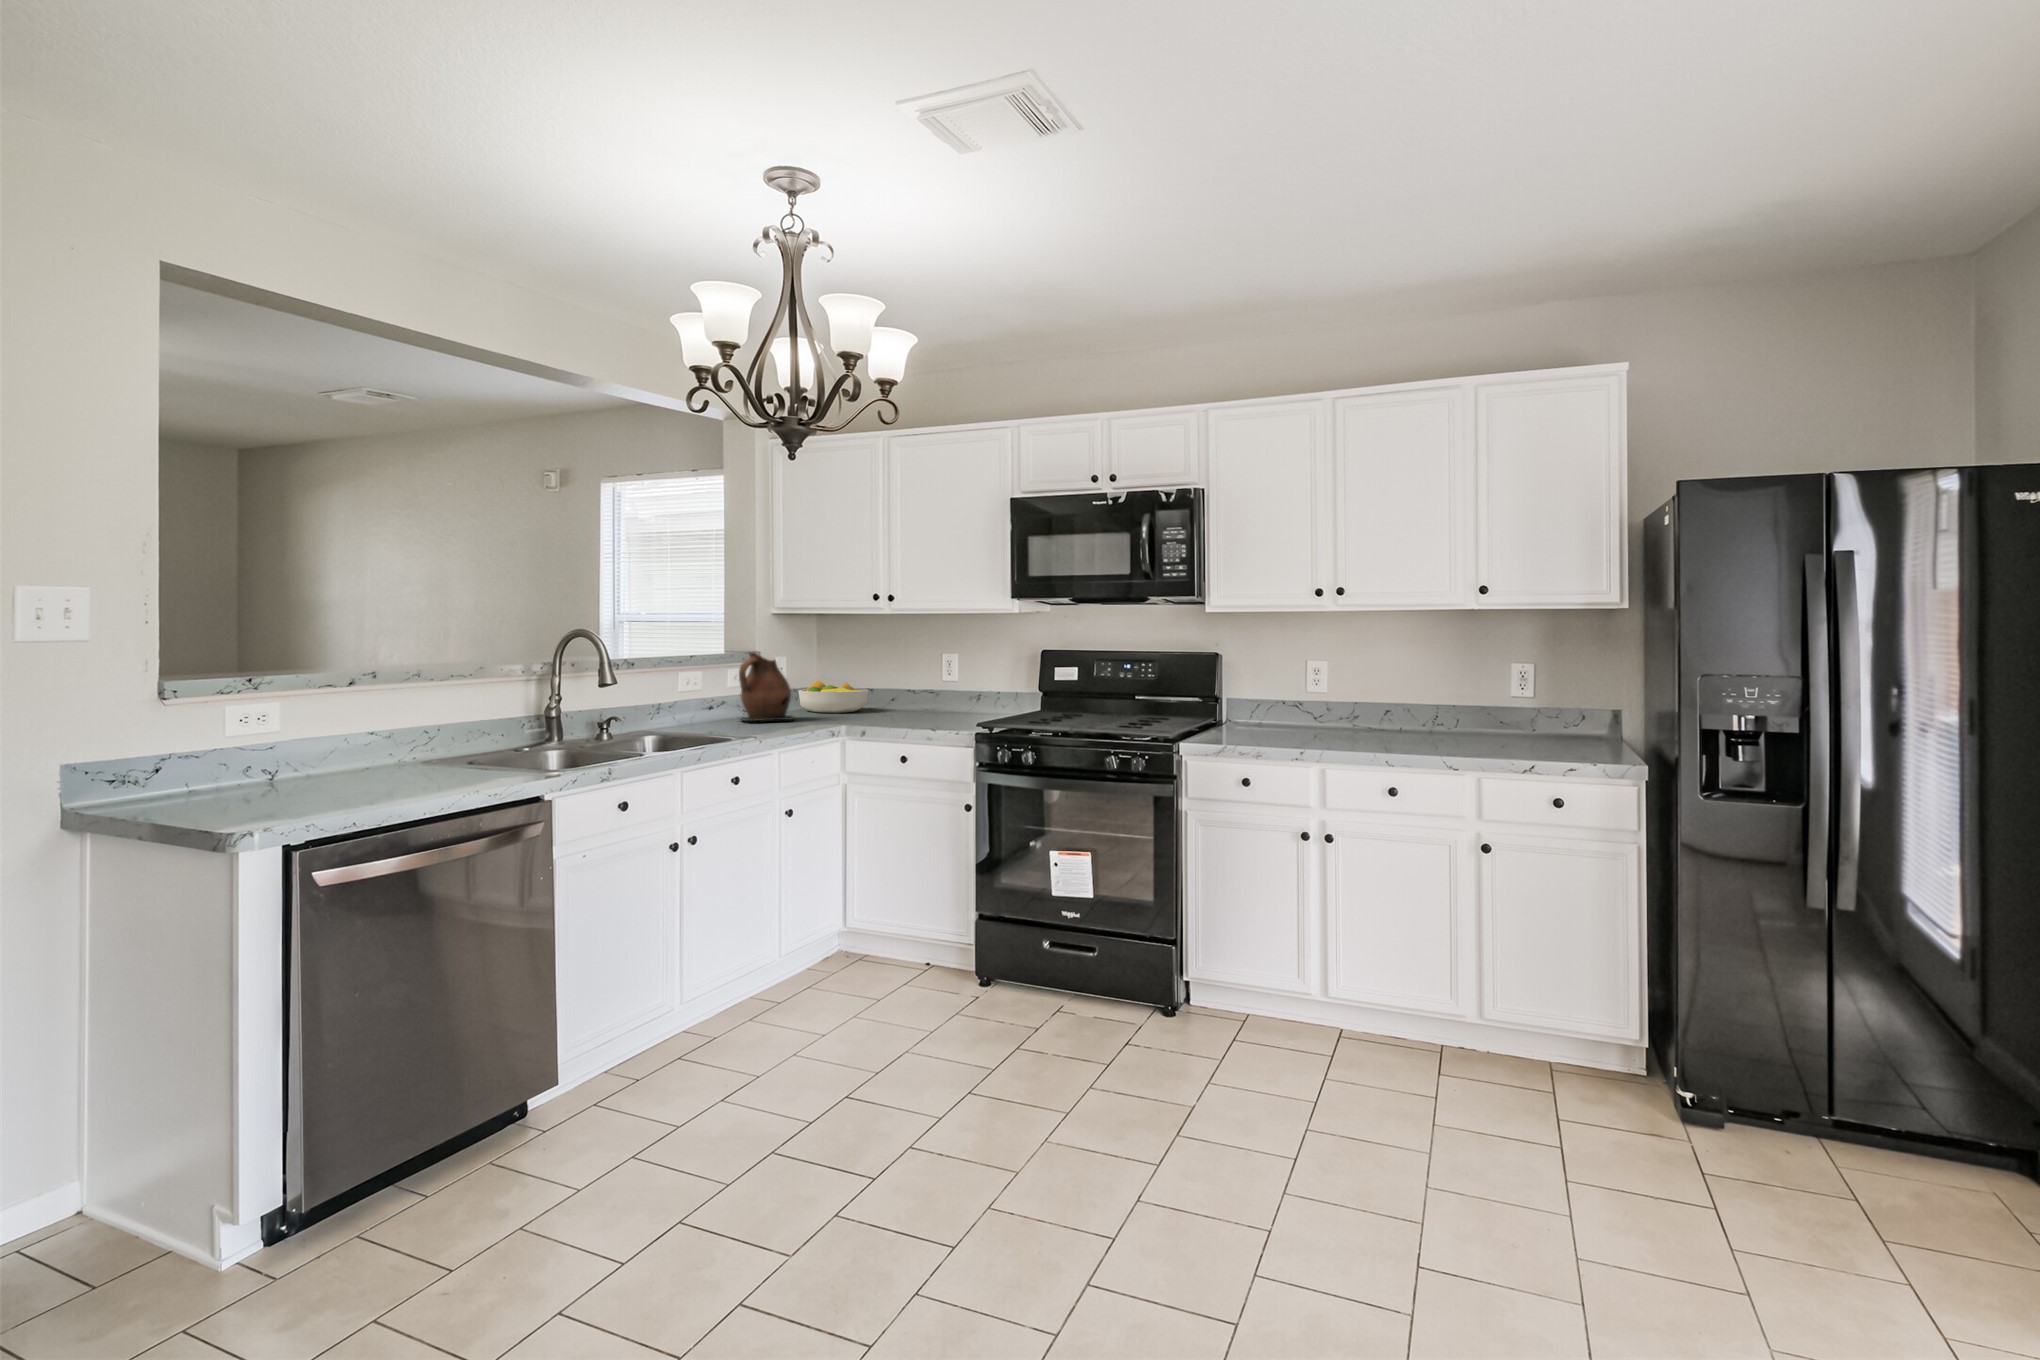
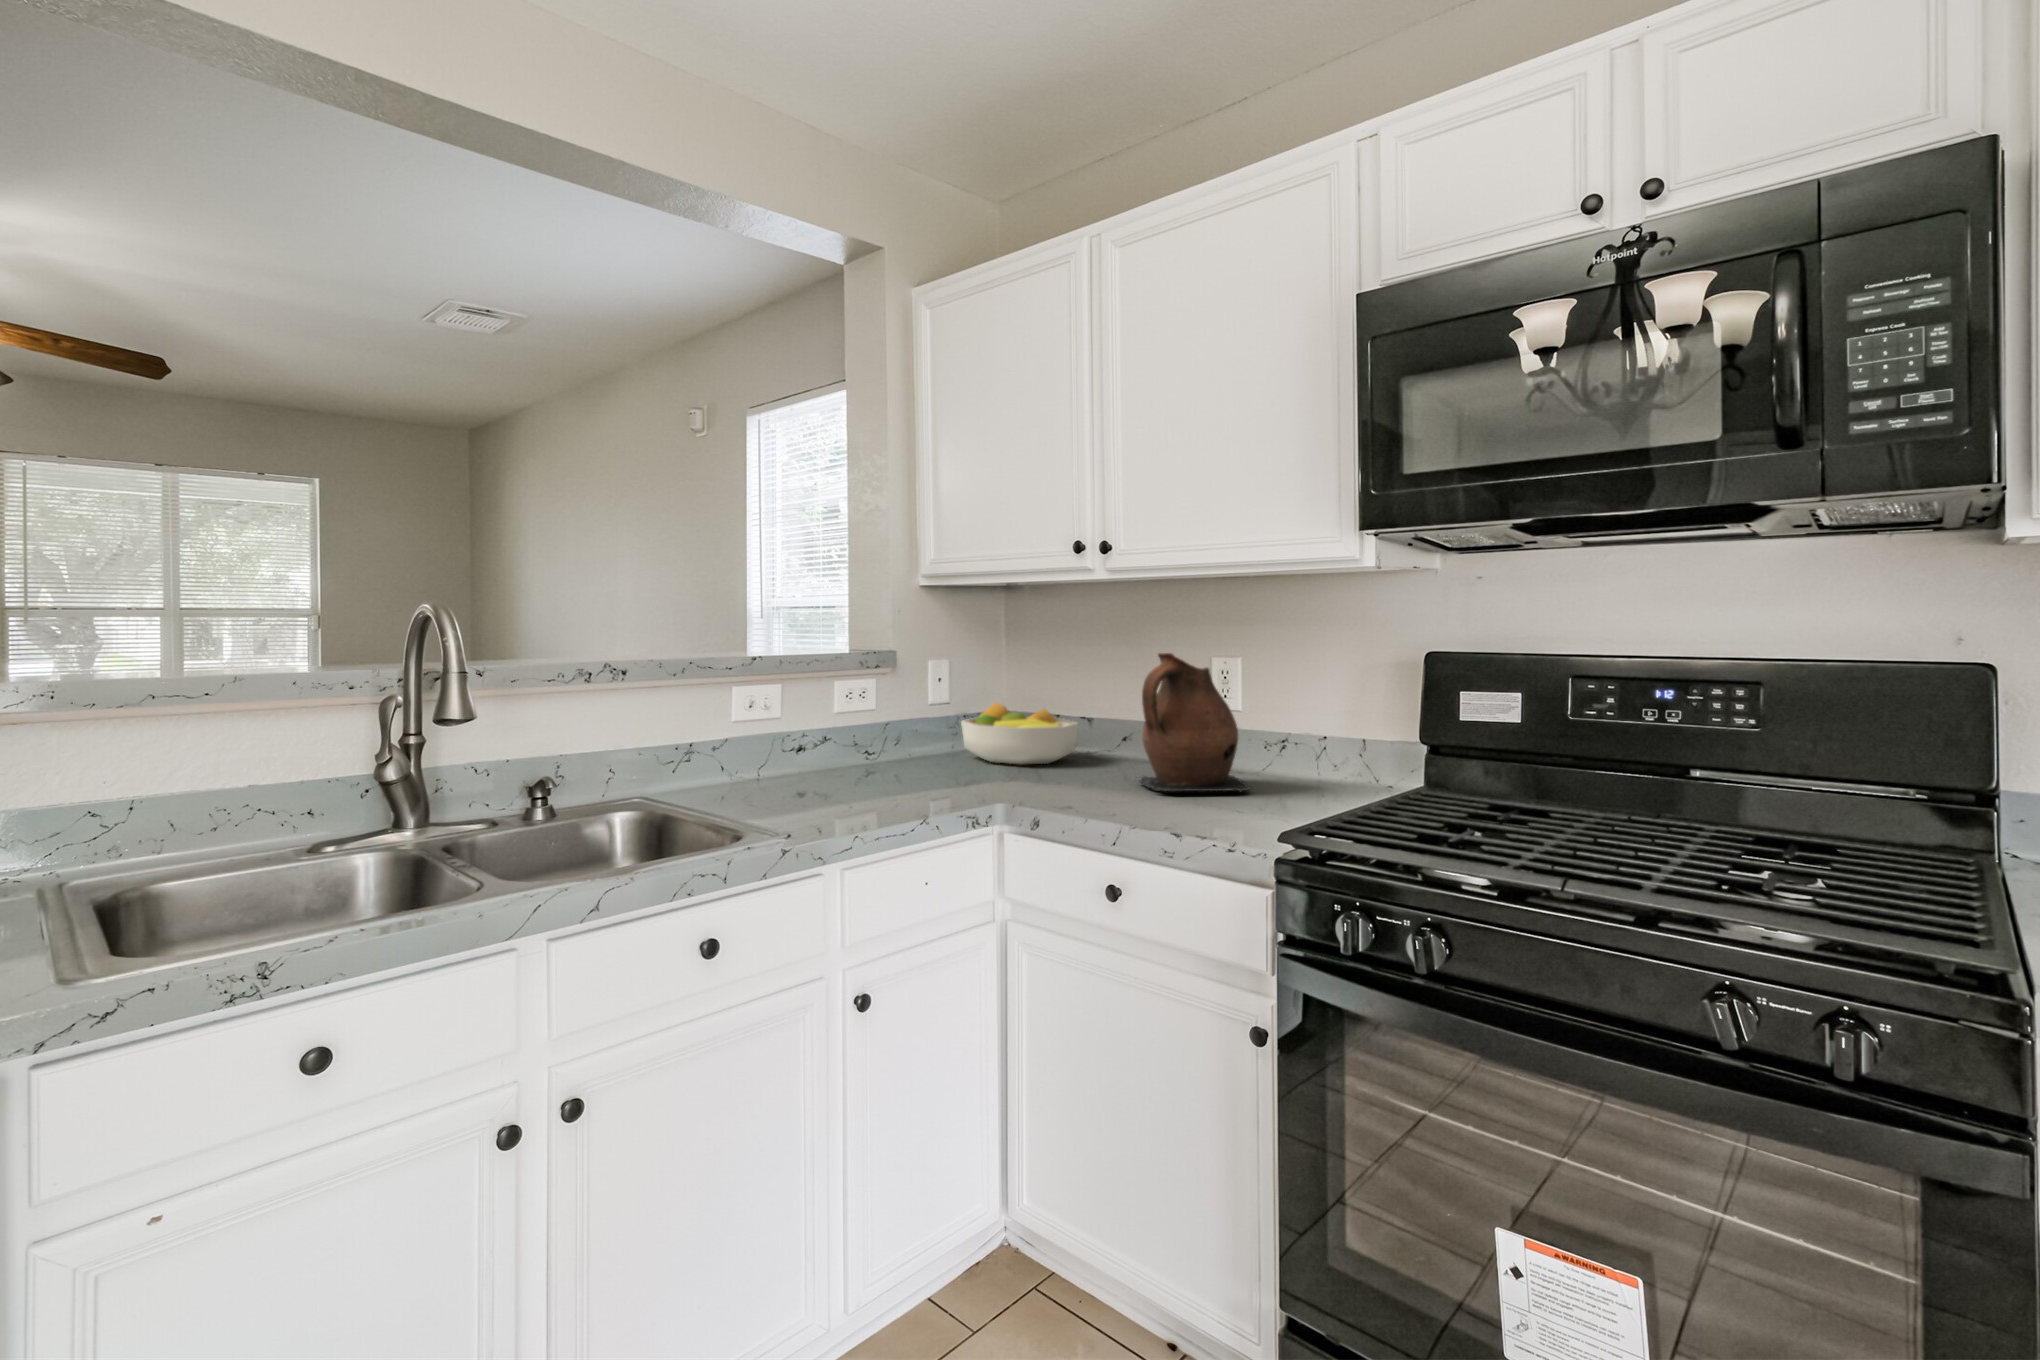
ceramic pitcher: present [739,652,794,721] -> present [1136,653,1250,792]

